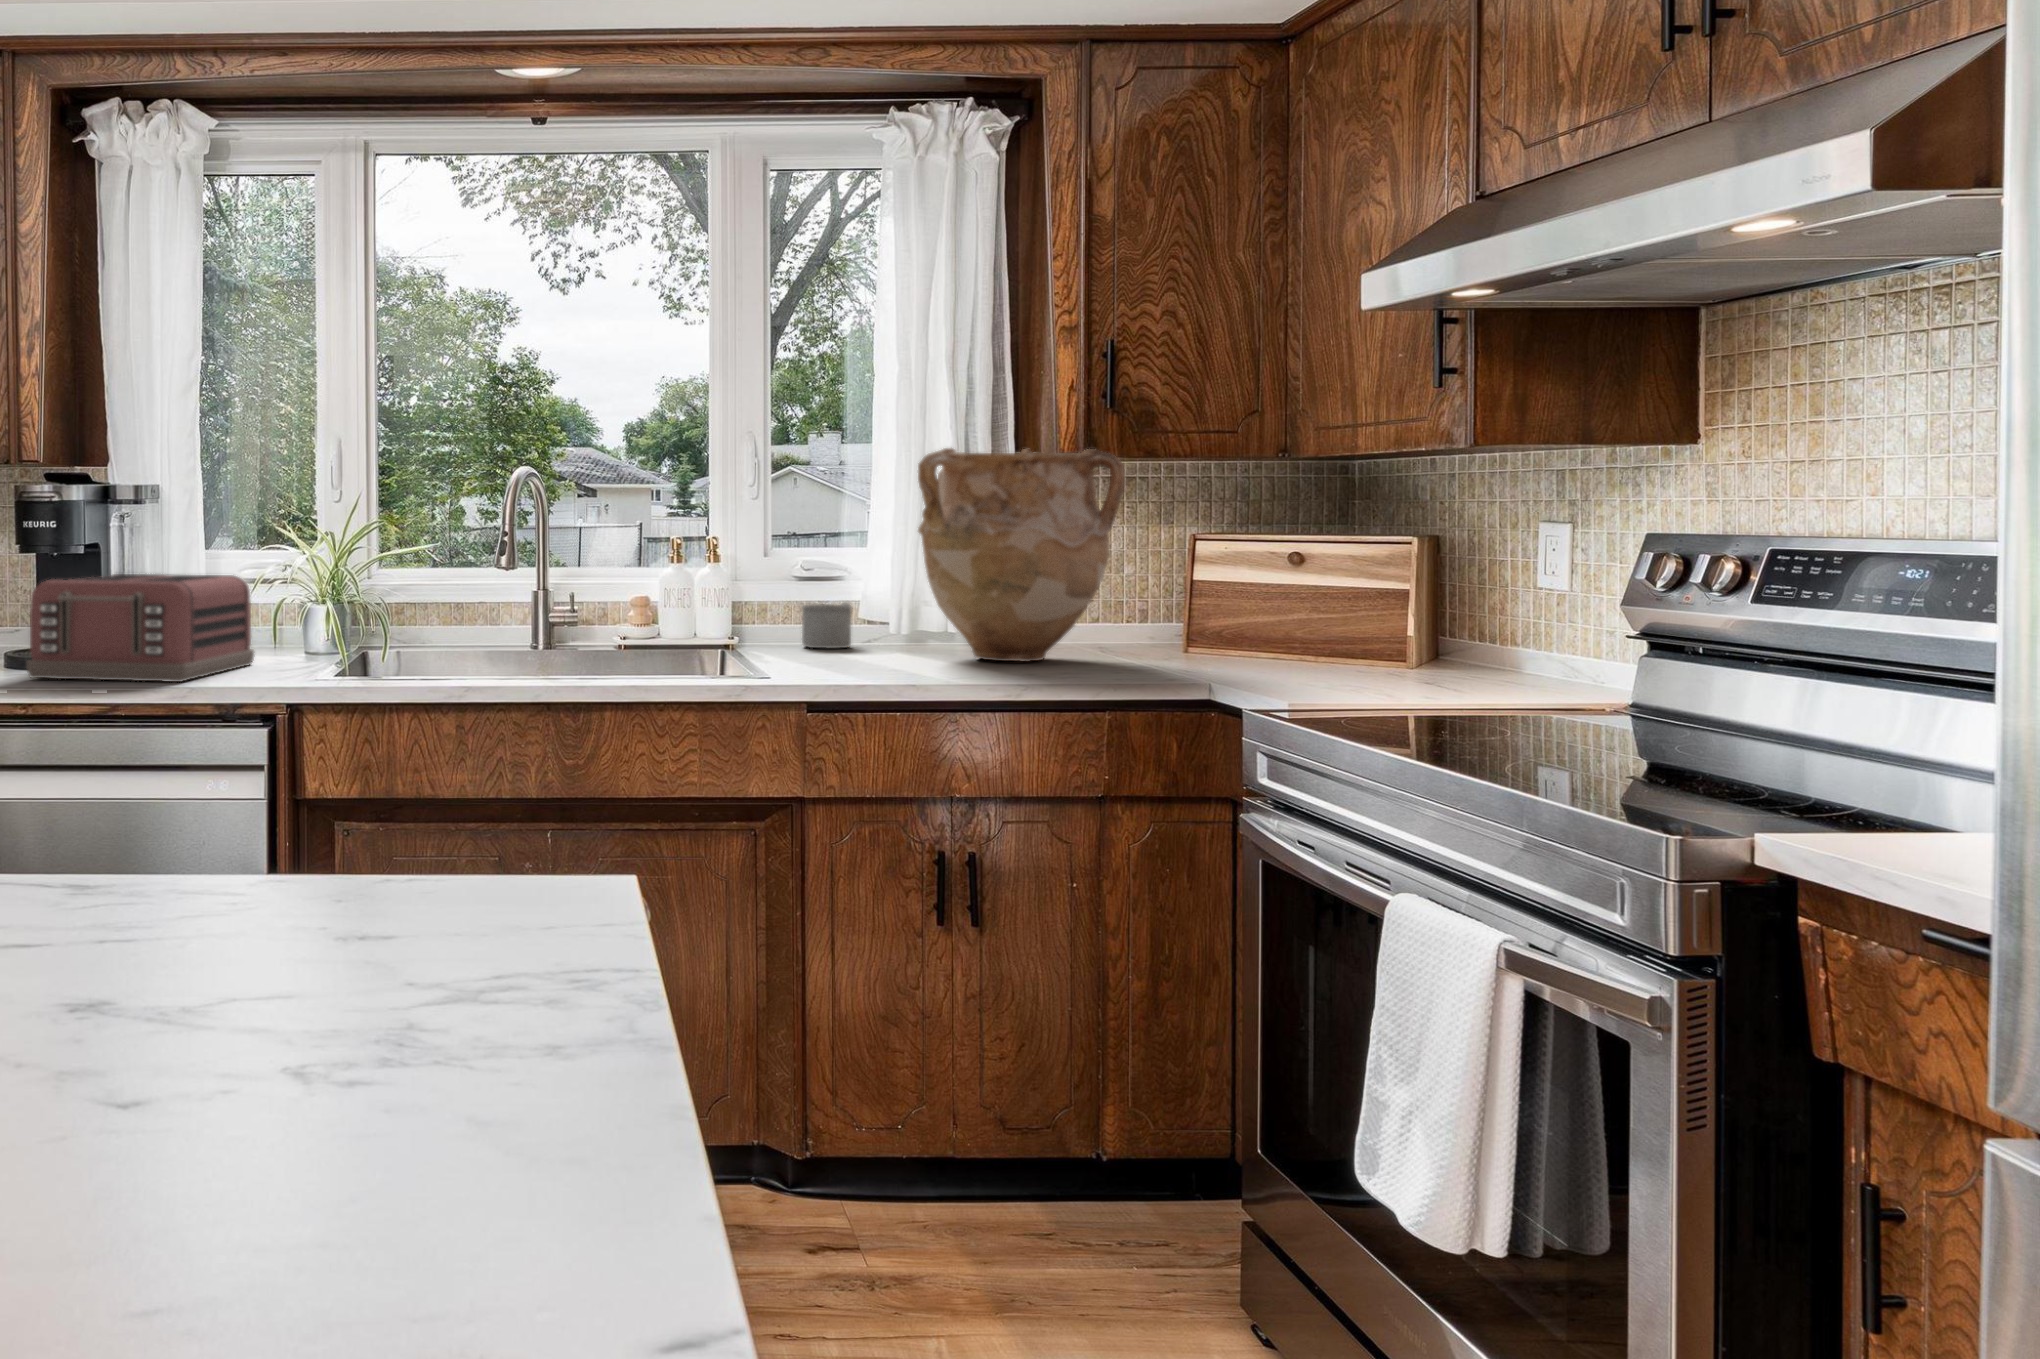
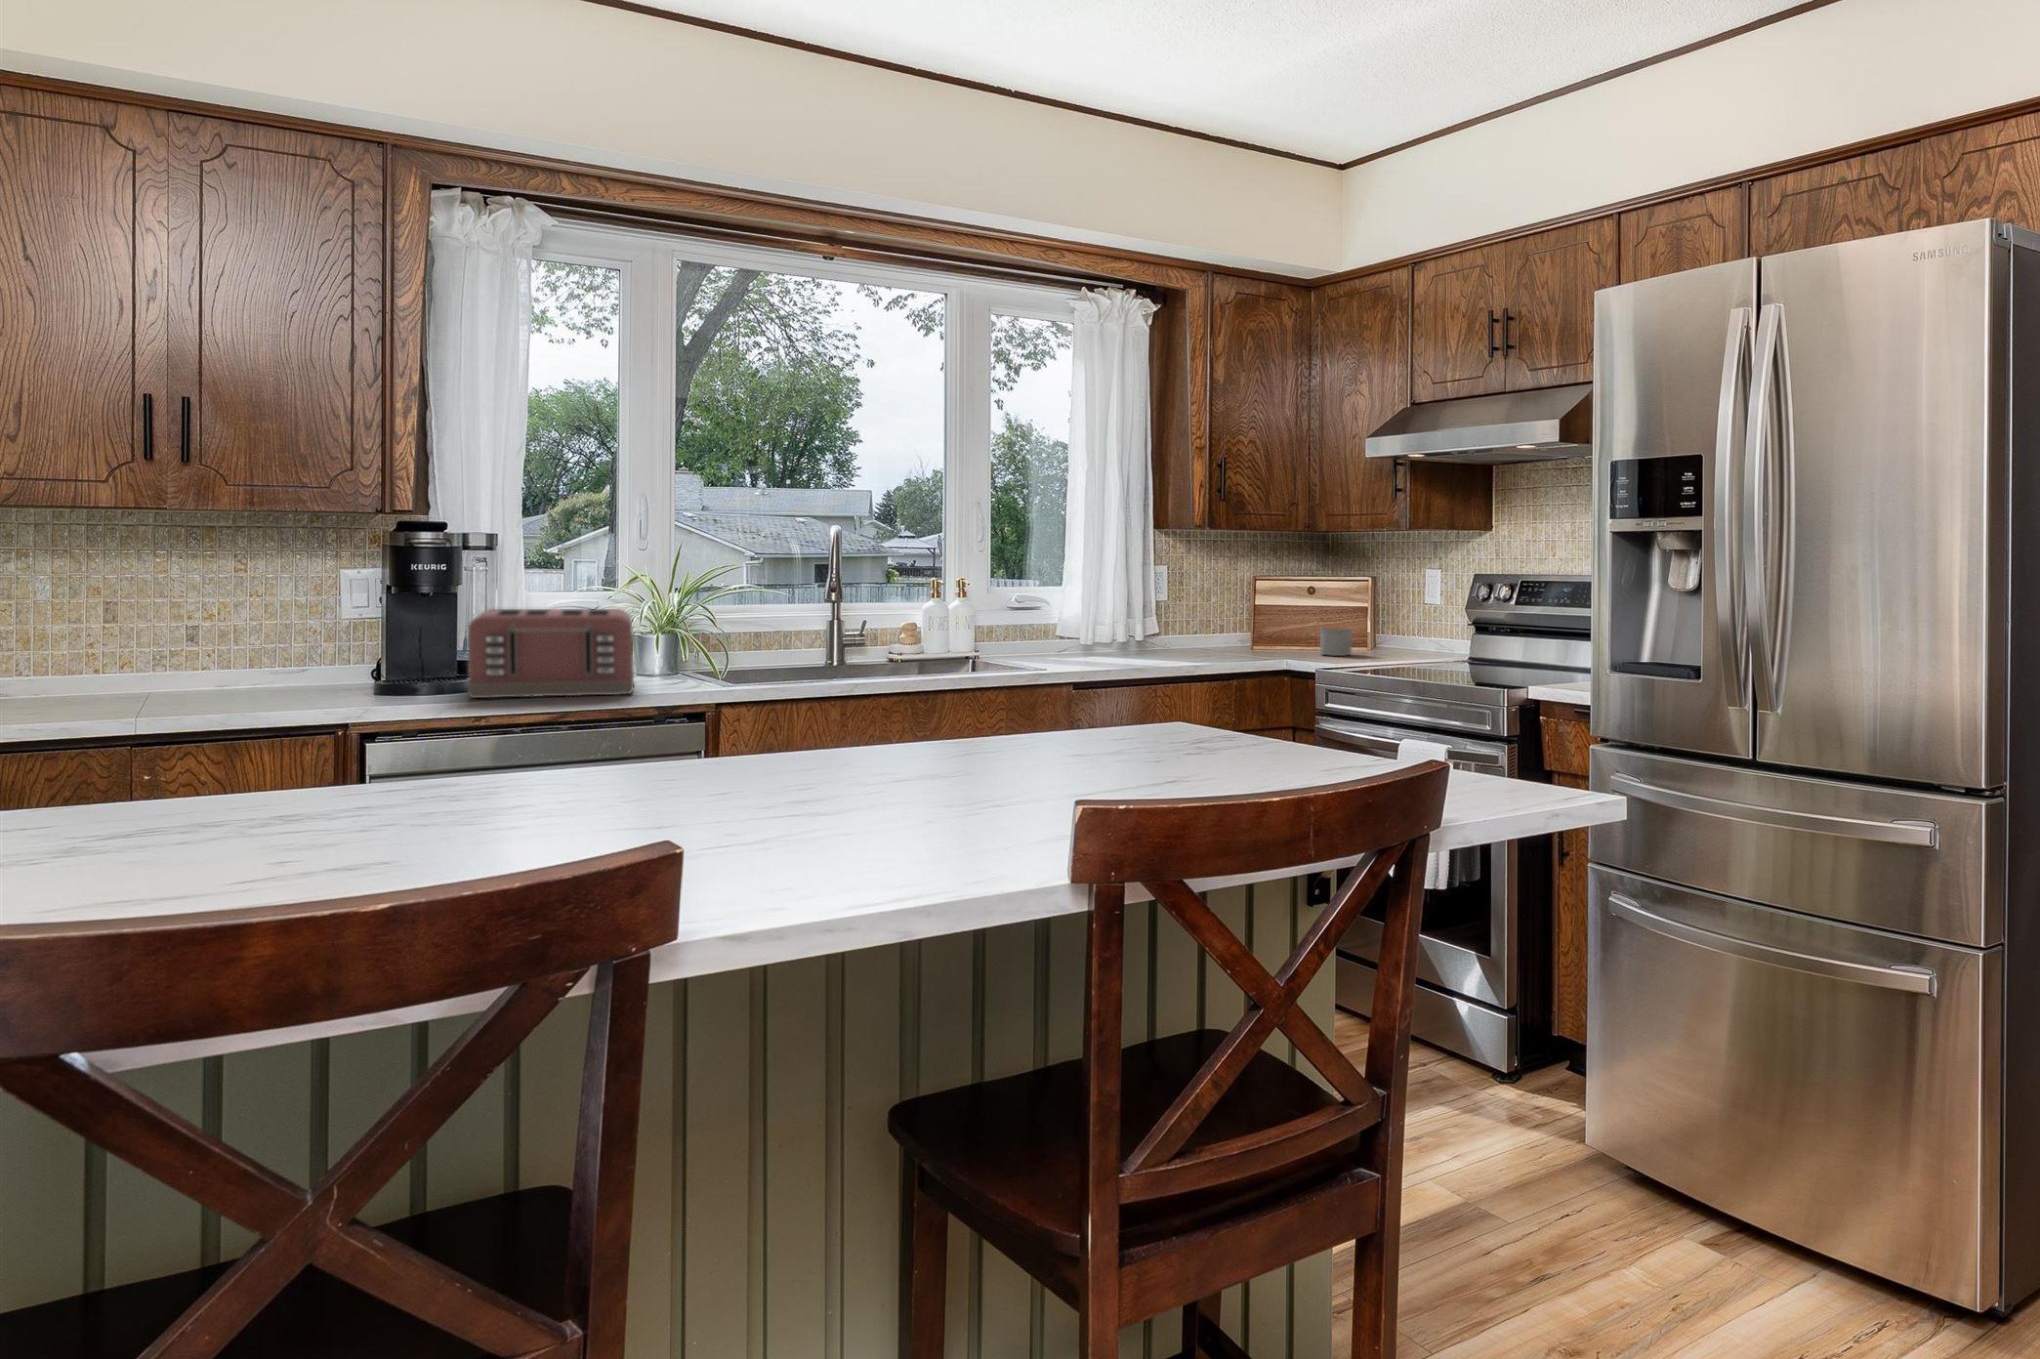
vase: present [918,448,1125,661] -> none [1114,524,1242,657]
mug: present [802,603,852,648] -> present [1320,627,1352,656]

